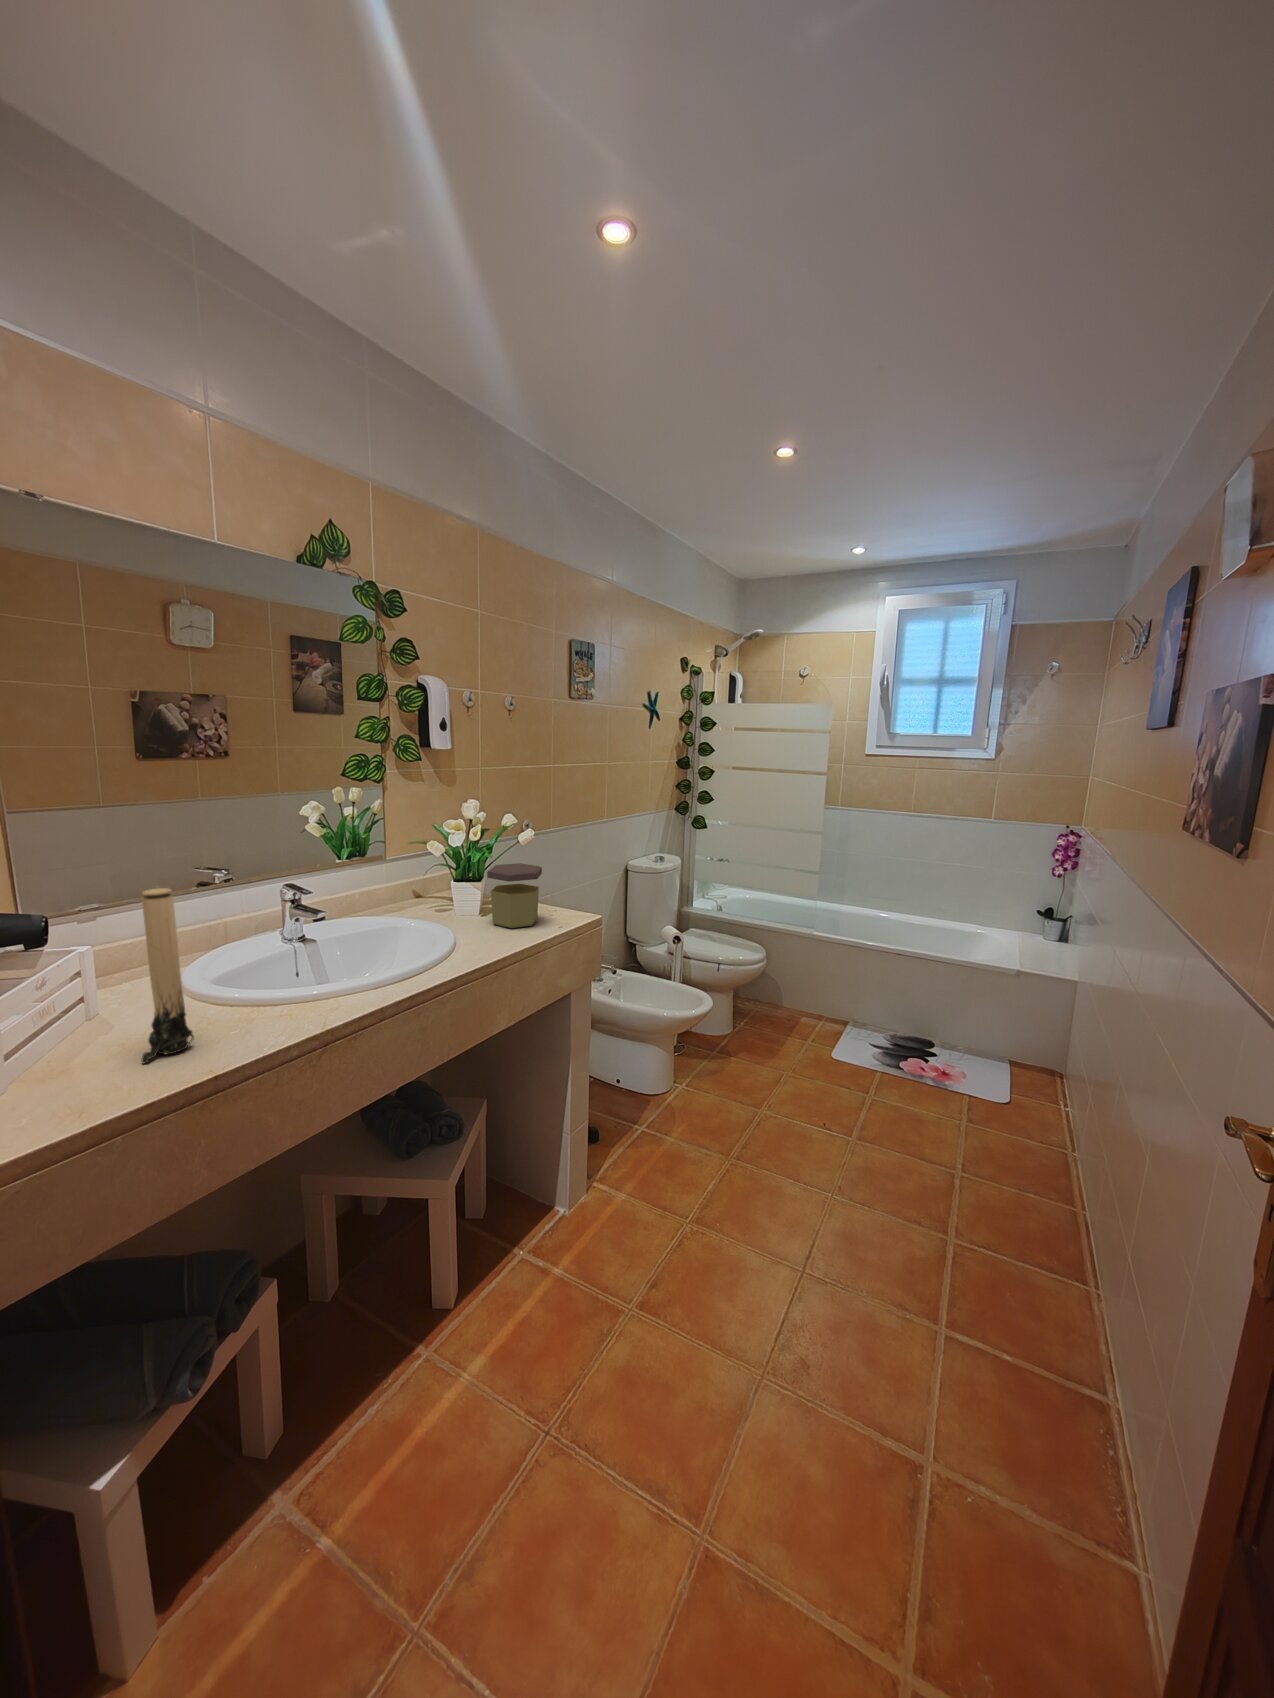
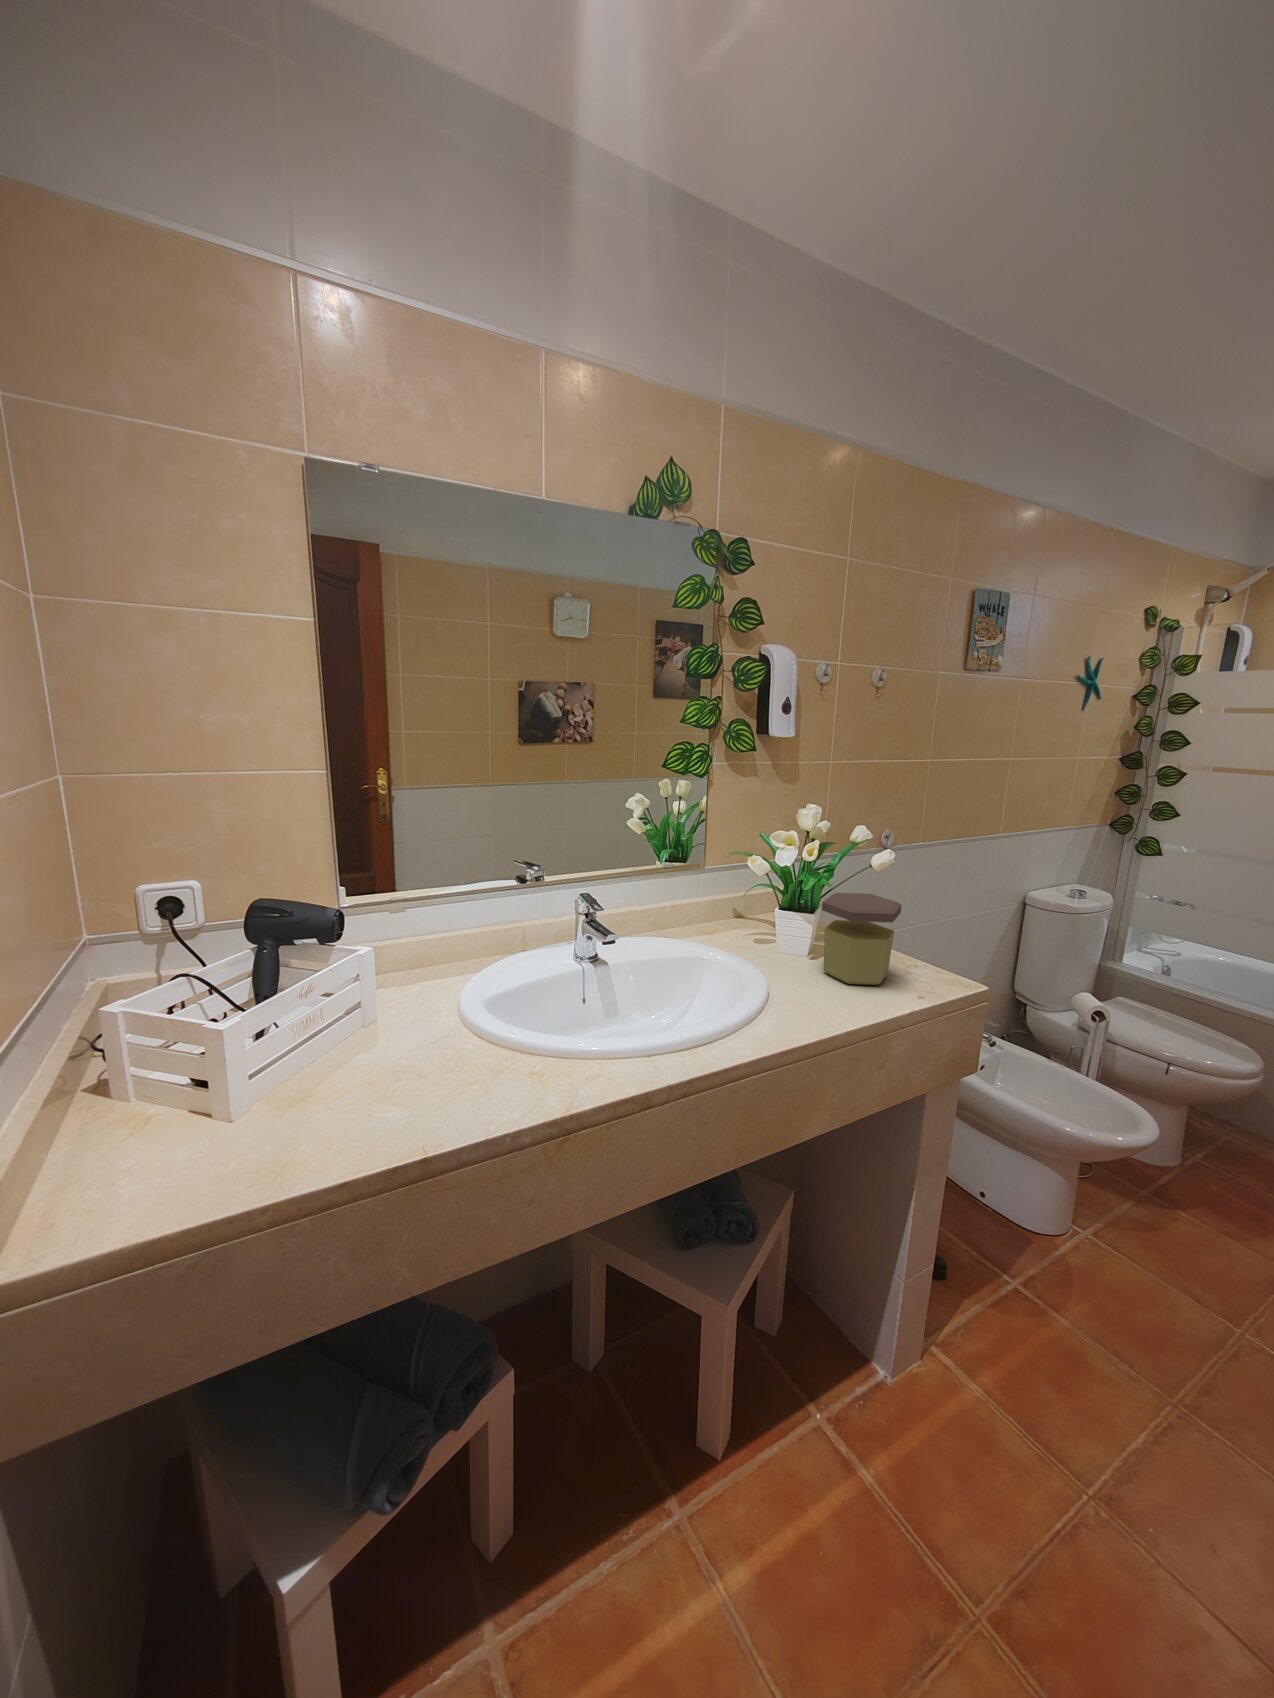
candle: present [142,888,194,1063] -> none [374,901,434,1107]

